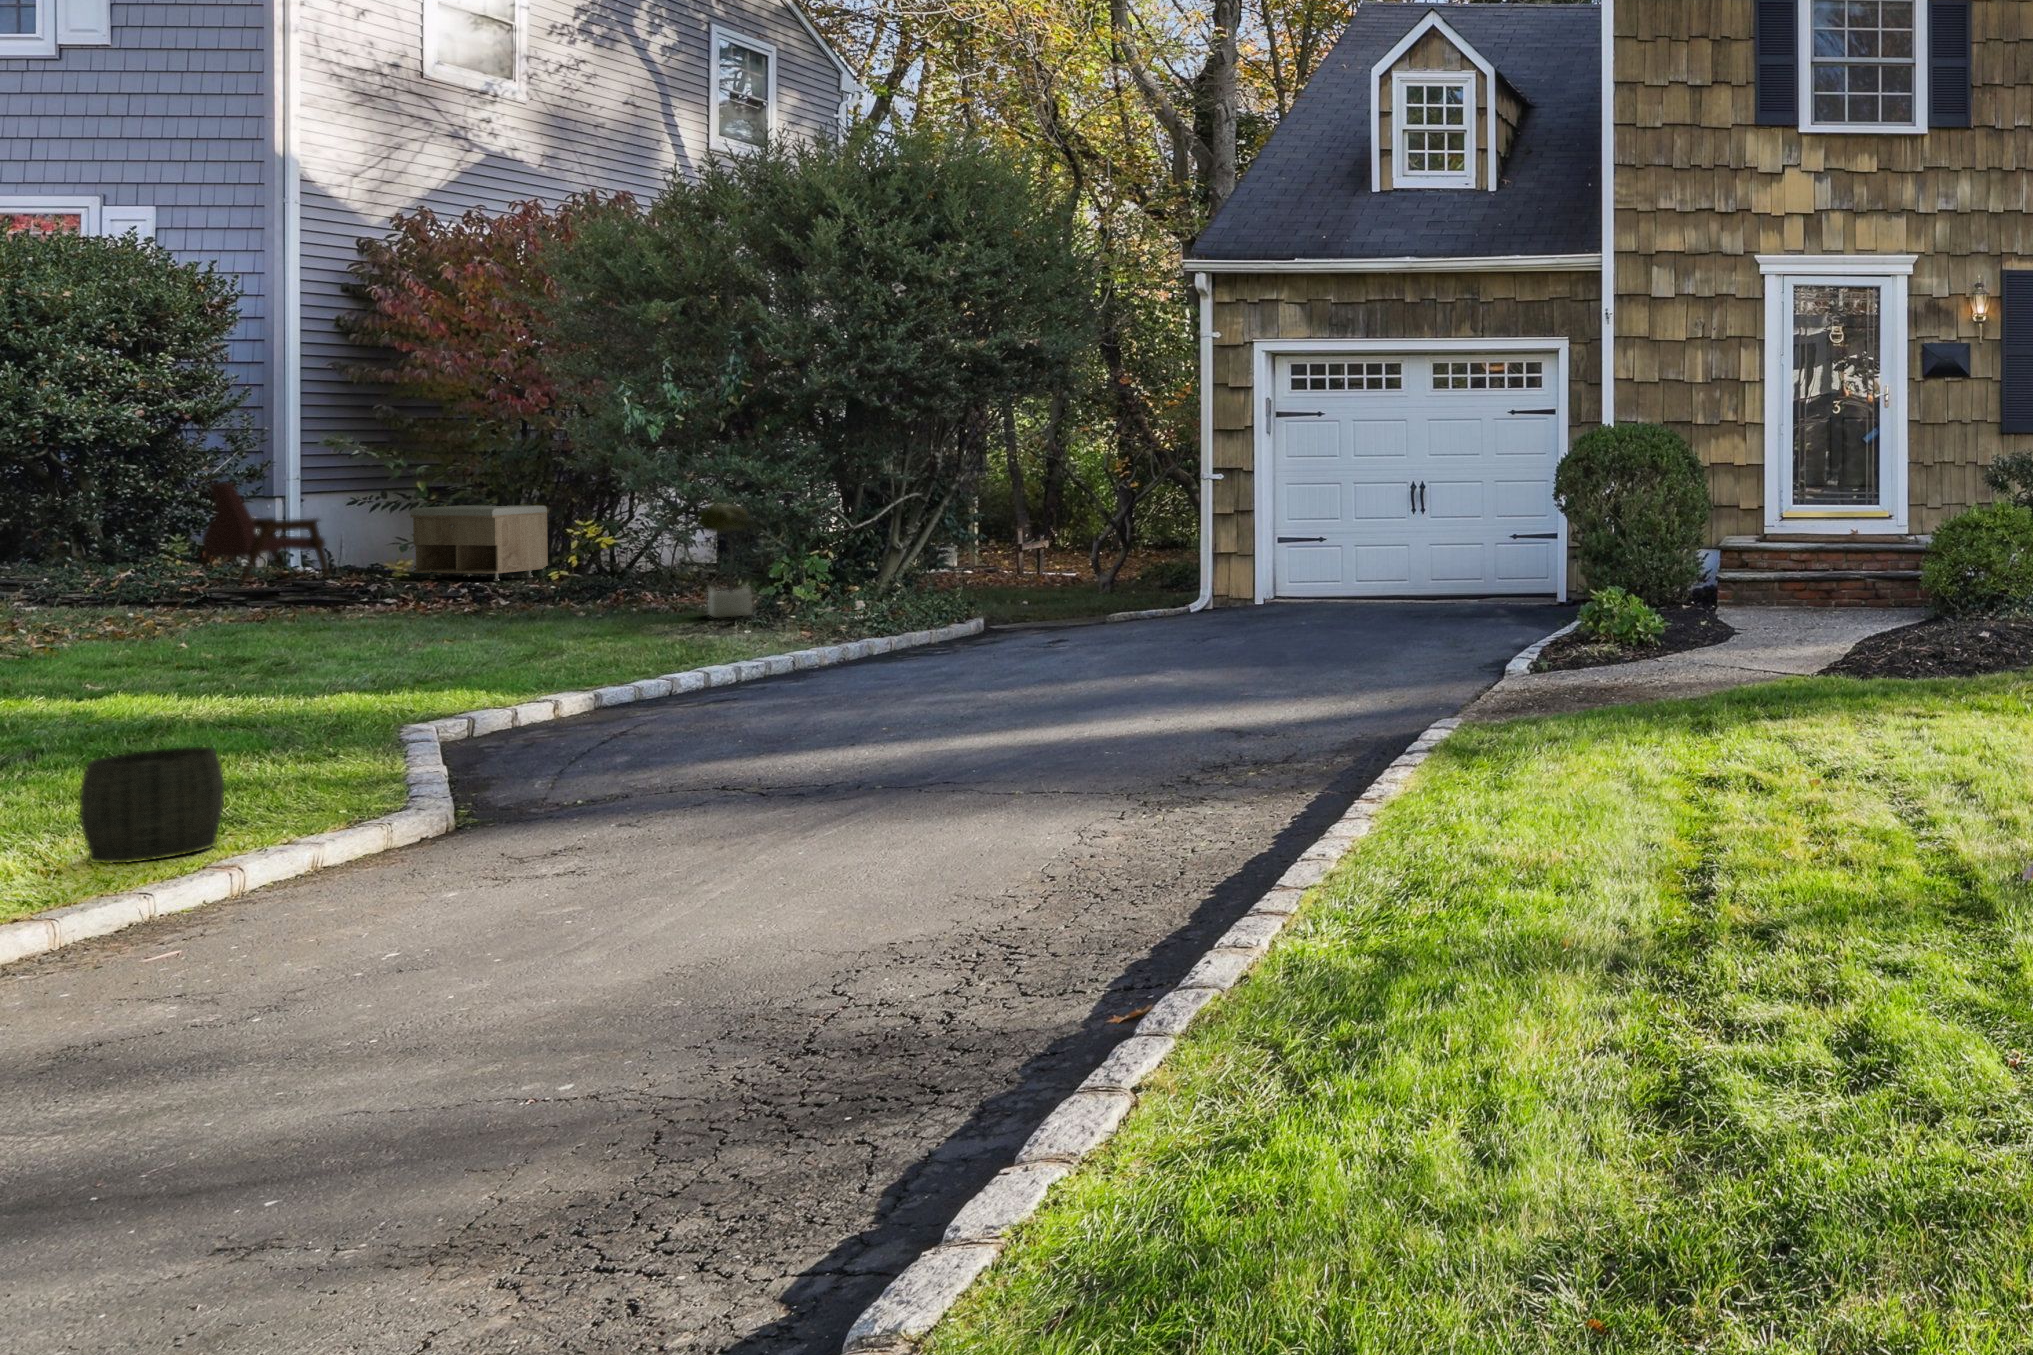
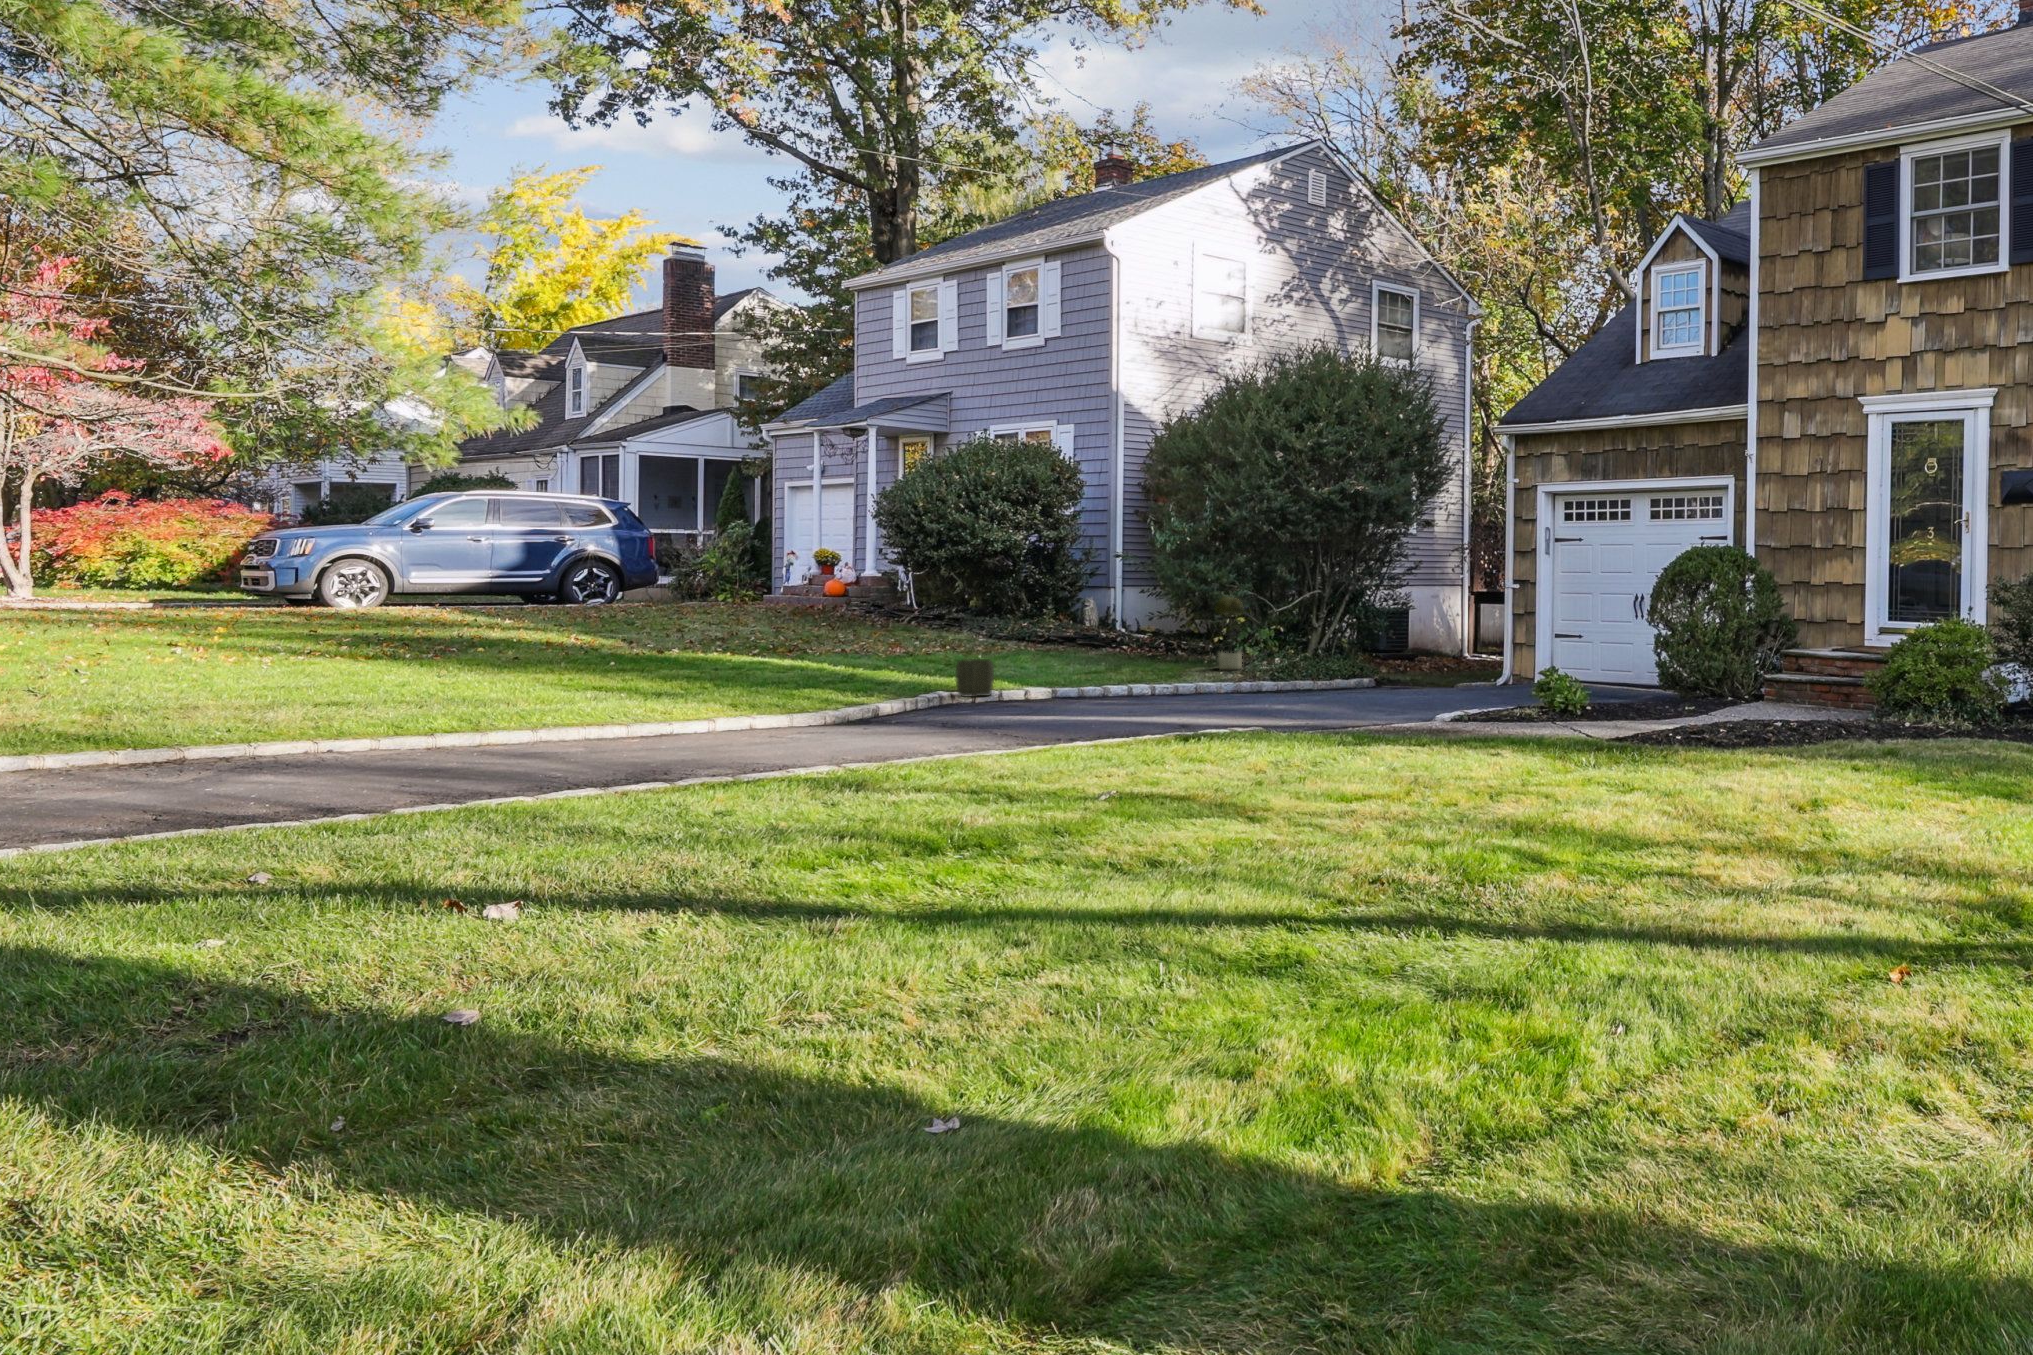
armchair: present [201,482,330,585] -> none [1060,580,1119,640]
storage bench: present [410,505,548,581] -> none [1154,598,1213,644]
woven basket: present [80,747,224,864] -> present [956,659,994,697]

